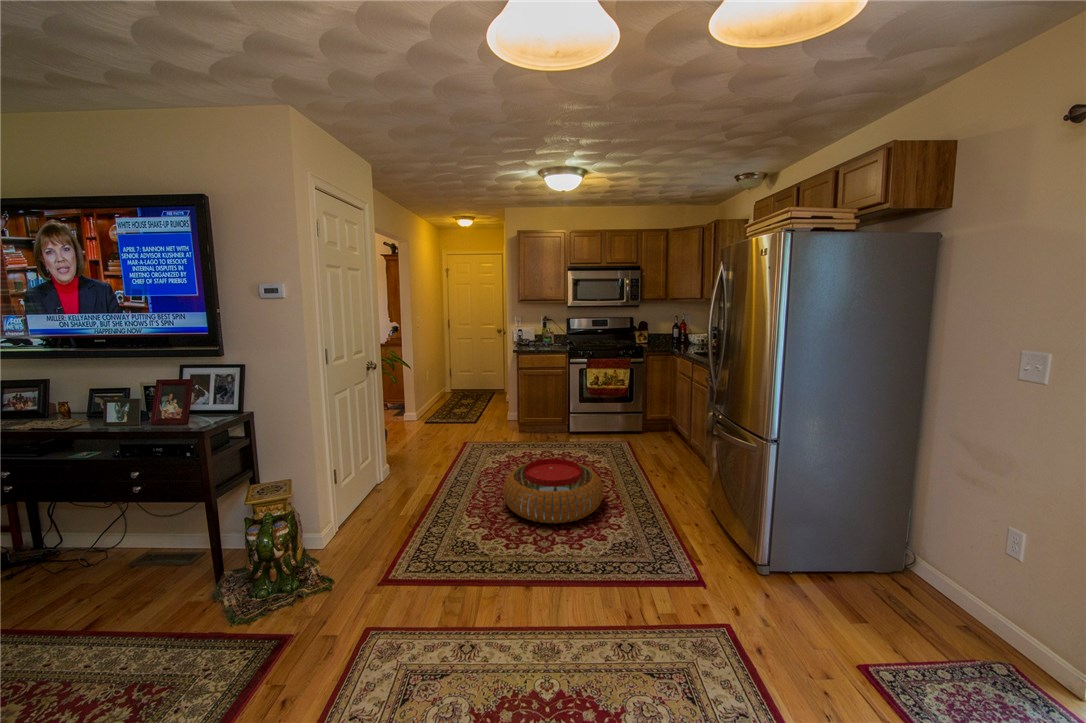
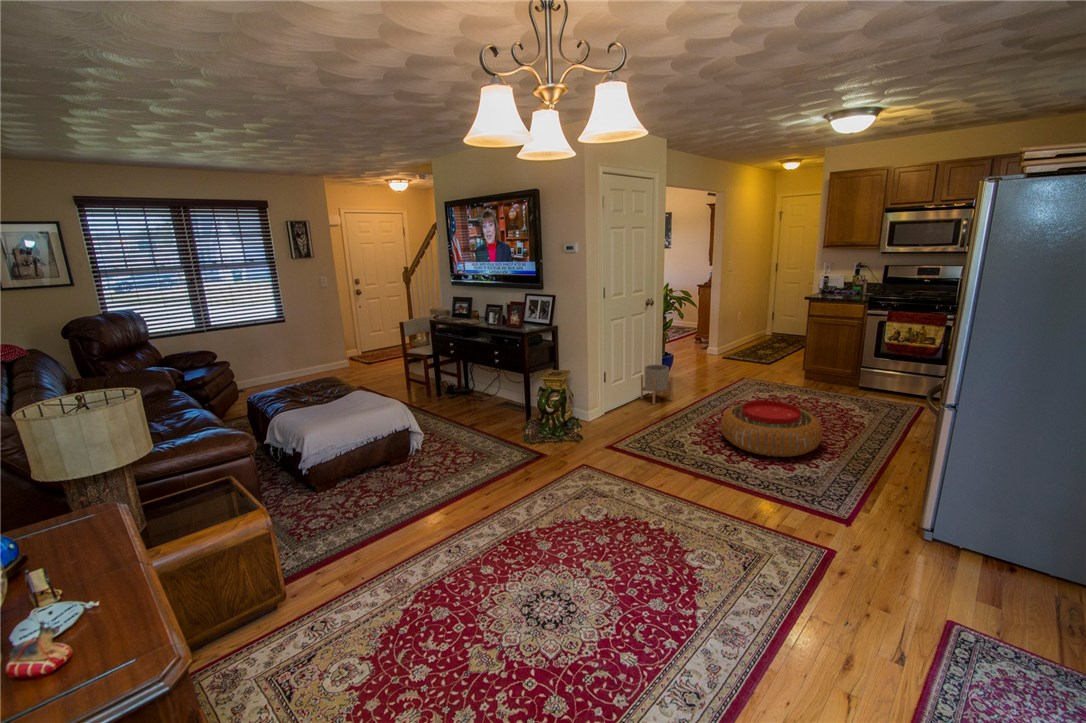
planter: none [376,441,420,494] -> present [640,365,673,404]

